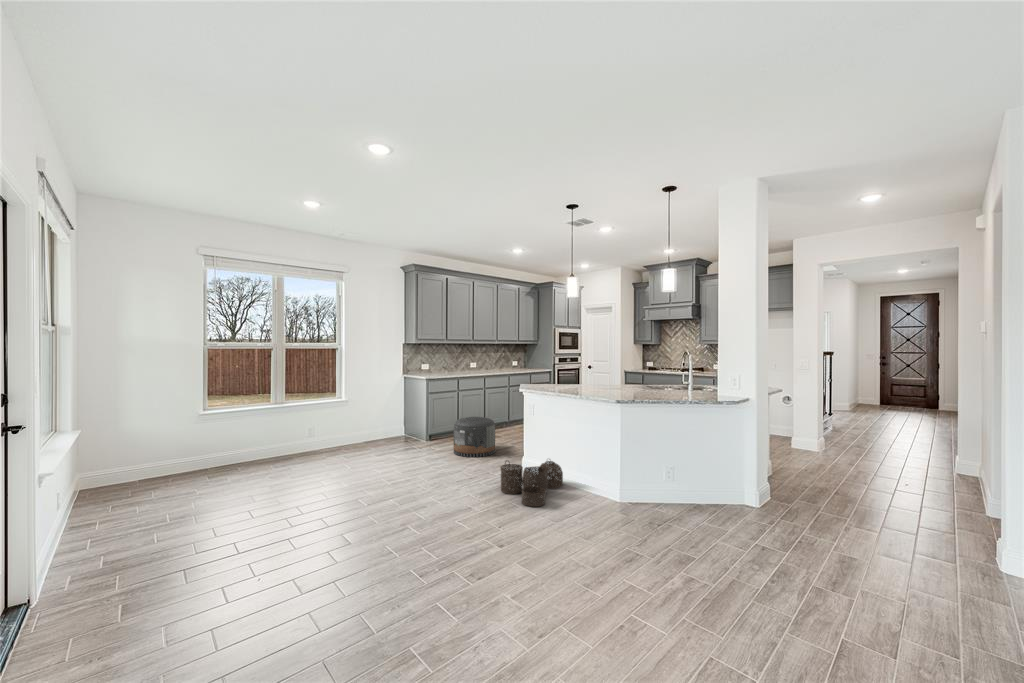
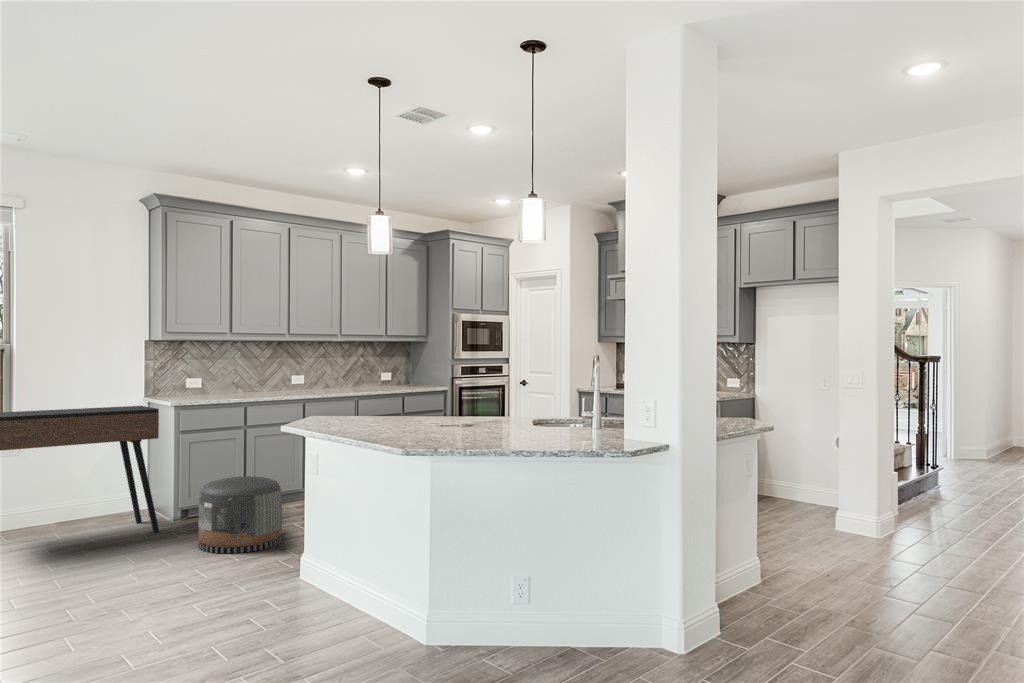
console table: none [326,379,425,462] -> present [0,406,159,533]
woven basket: present [501,461,563,507] -> none [207,559,344,658]

